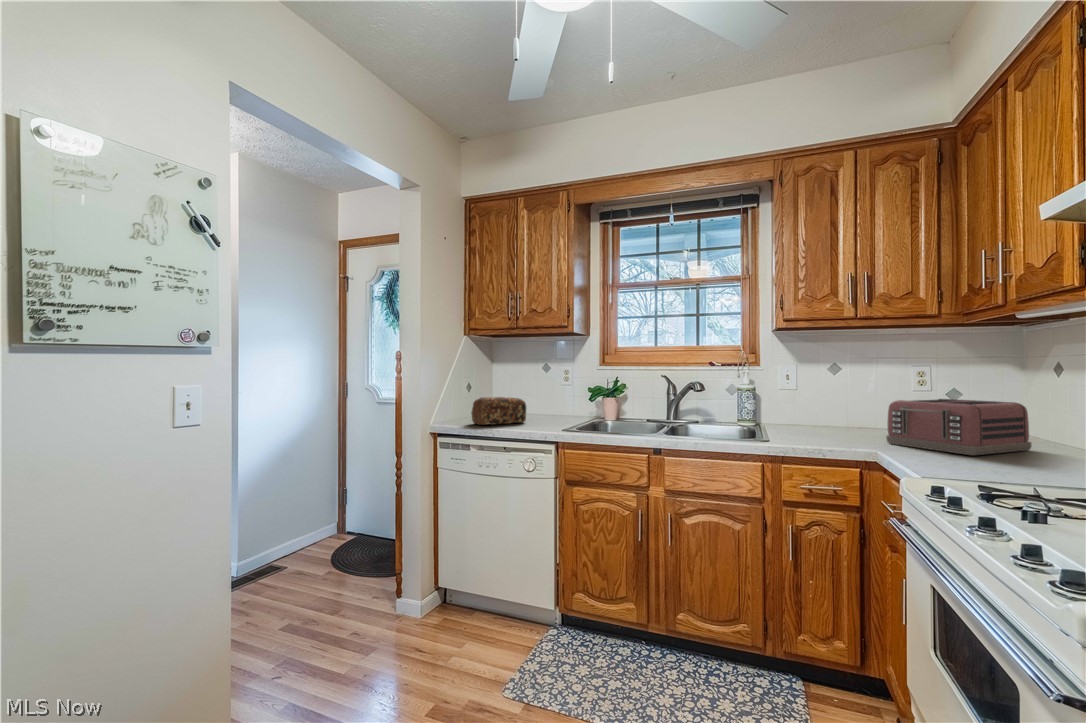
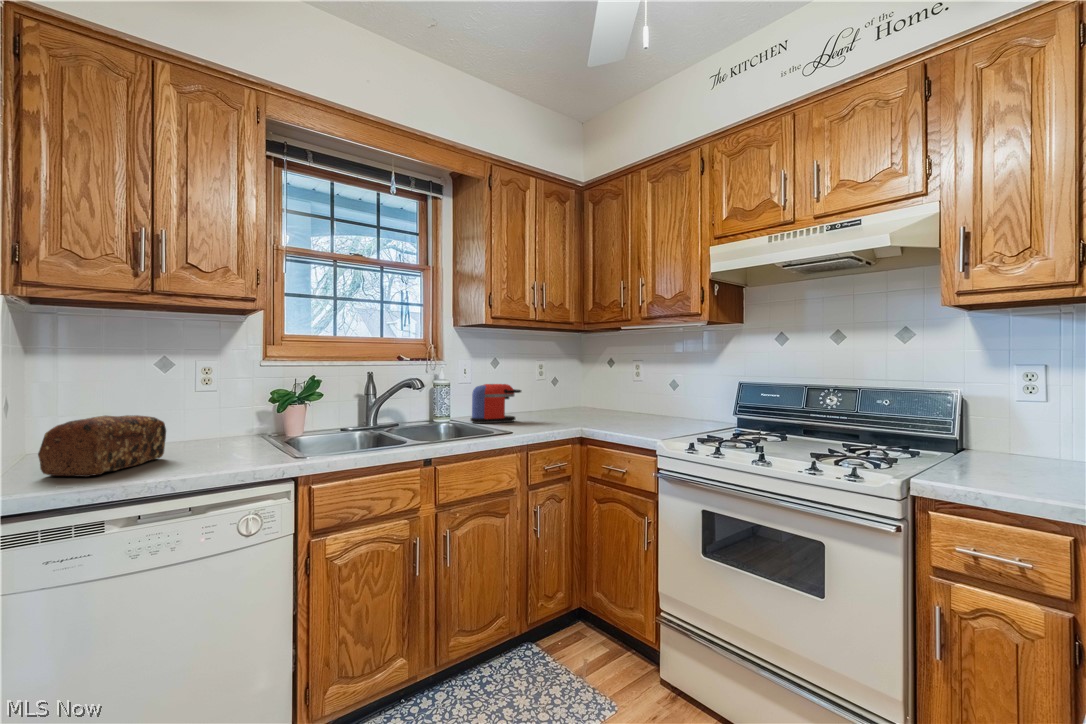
coffee maker: none [790,386,861,430] -> present [471,384,521,423]
toaster: present [886,399,1032,456] -> none [566,392,625,430]

